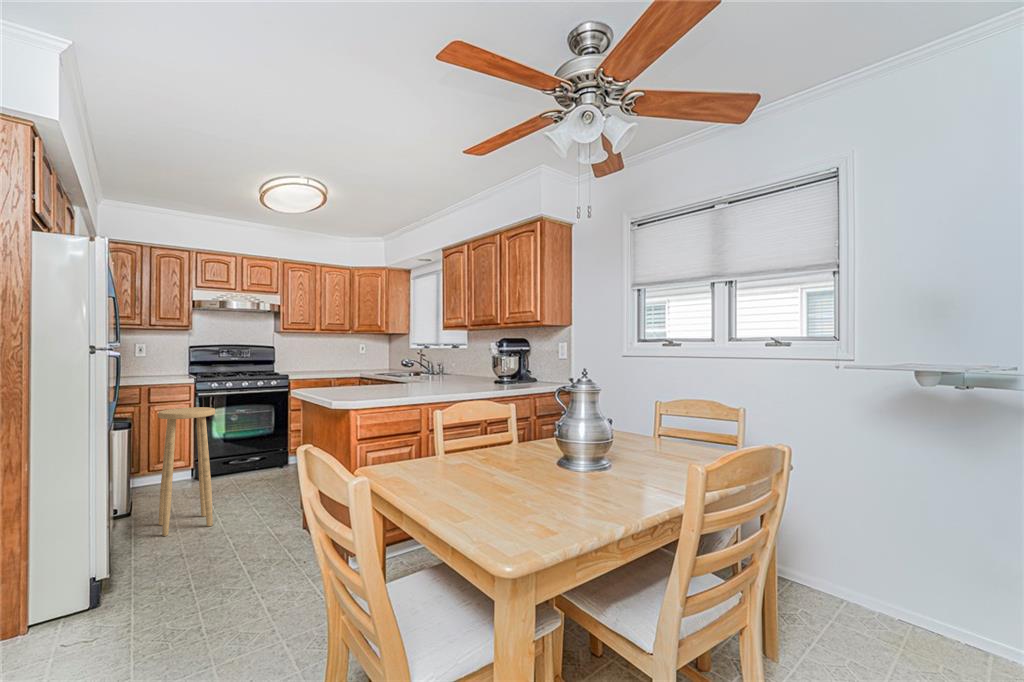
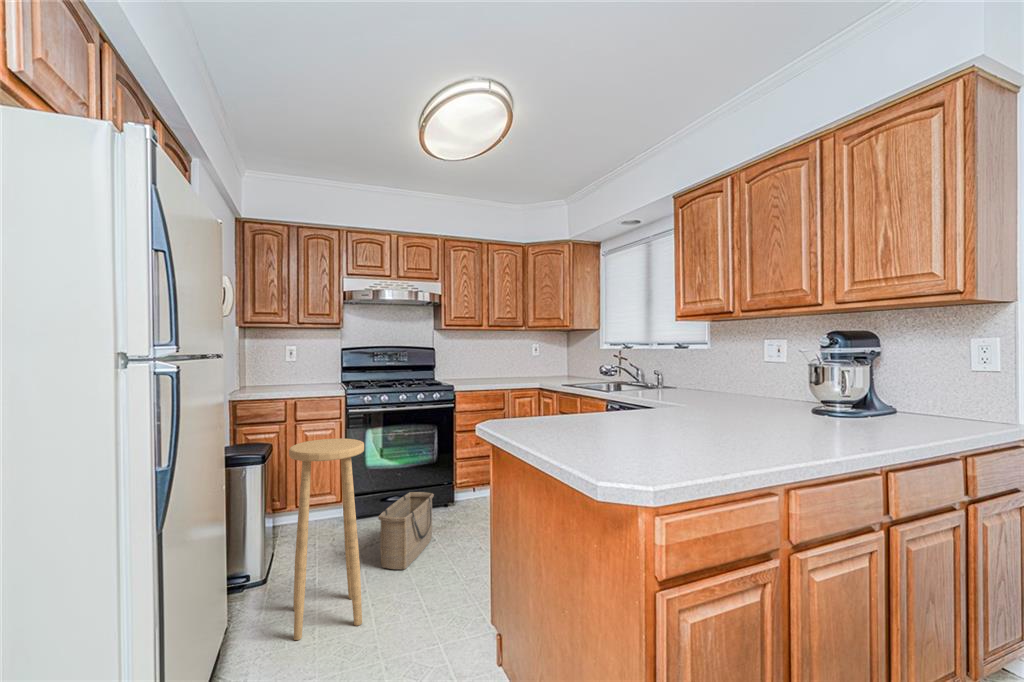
basket: none [224,452,269,501] -> present [378,492,434,569]

